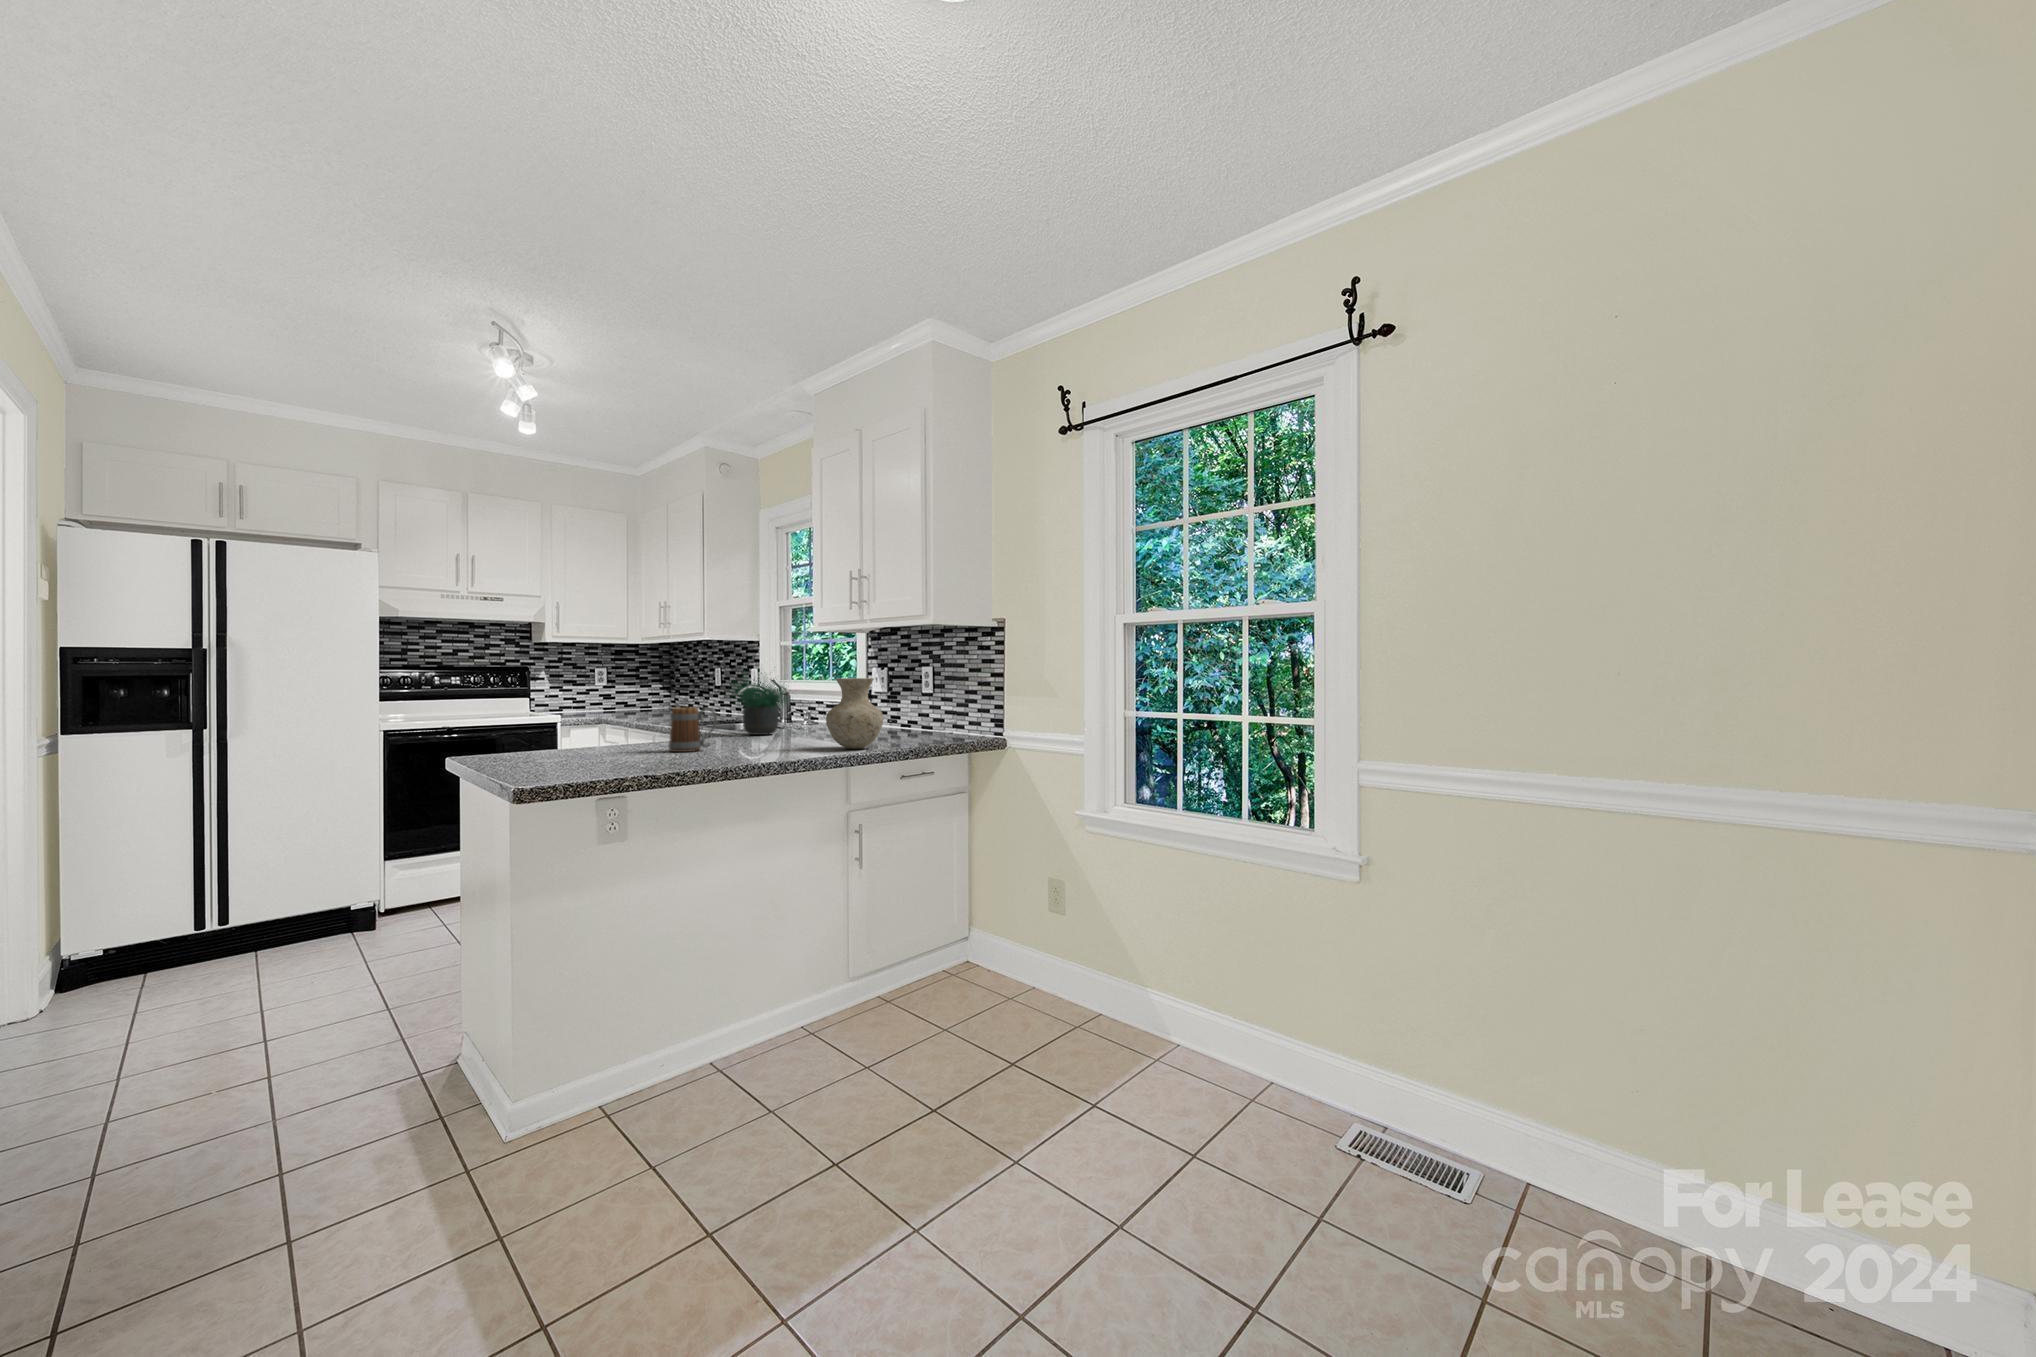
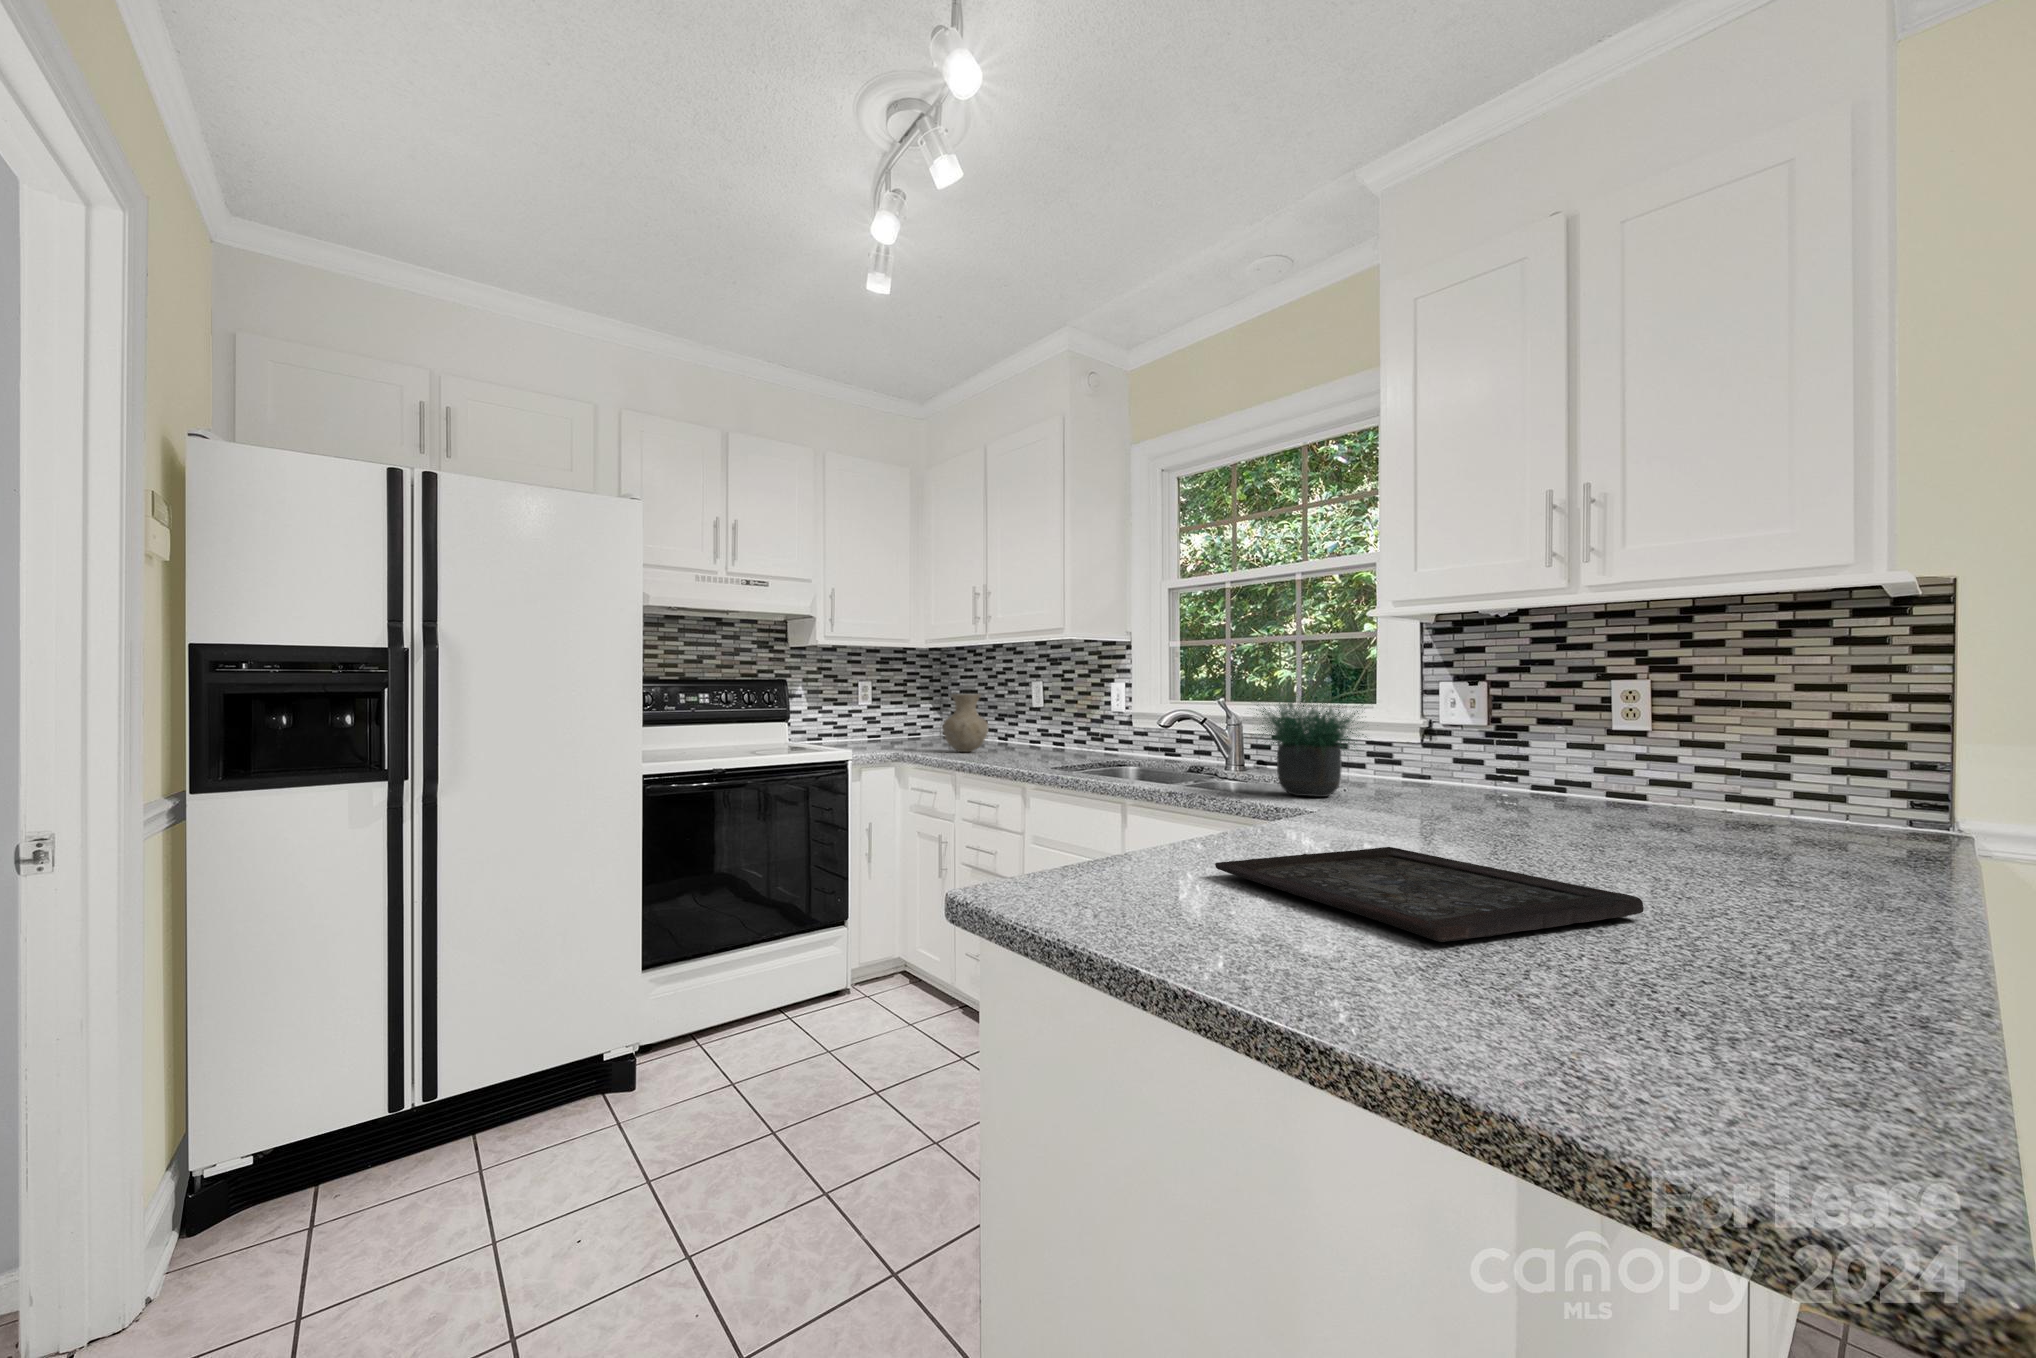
vase: present [826,678,883,749] -> present [942,694,988,752]
mug: present [669,707,717,752] -> none [1373,751,1467,849]
tray: none [519,749,645,771] -> present [1215,847,1644,942]

